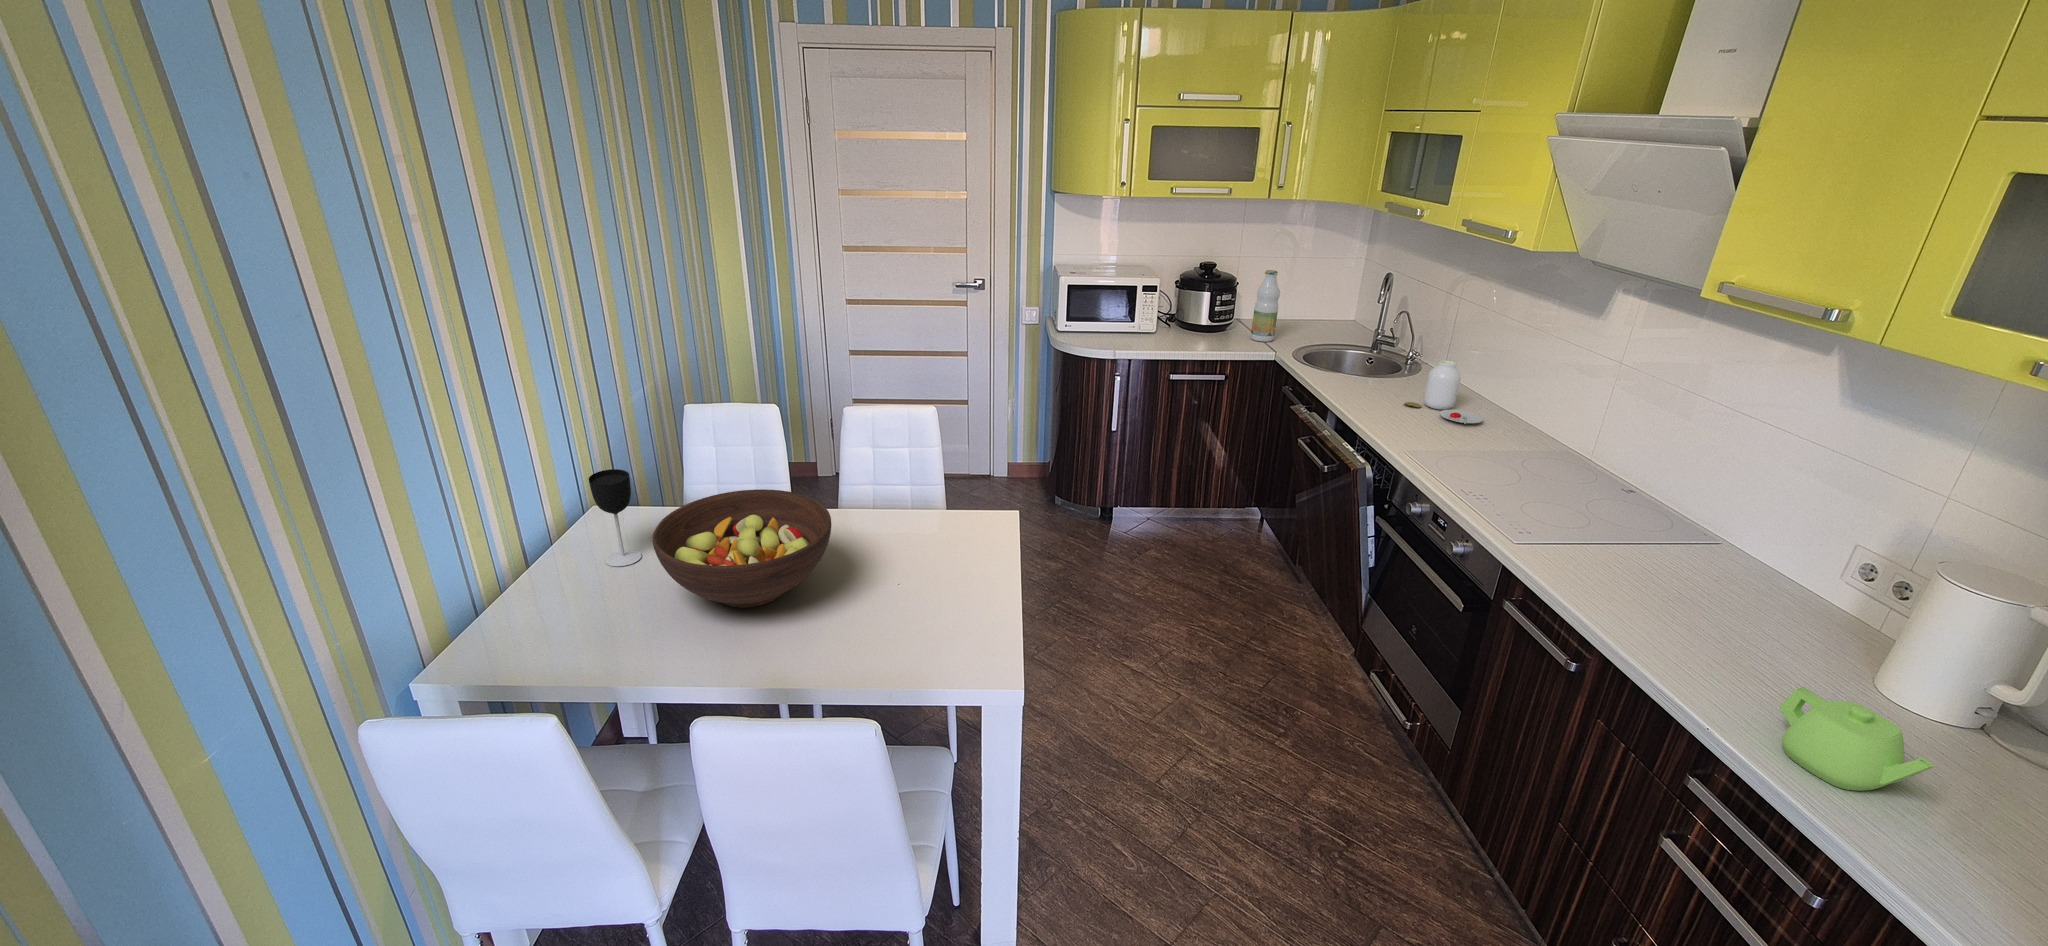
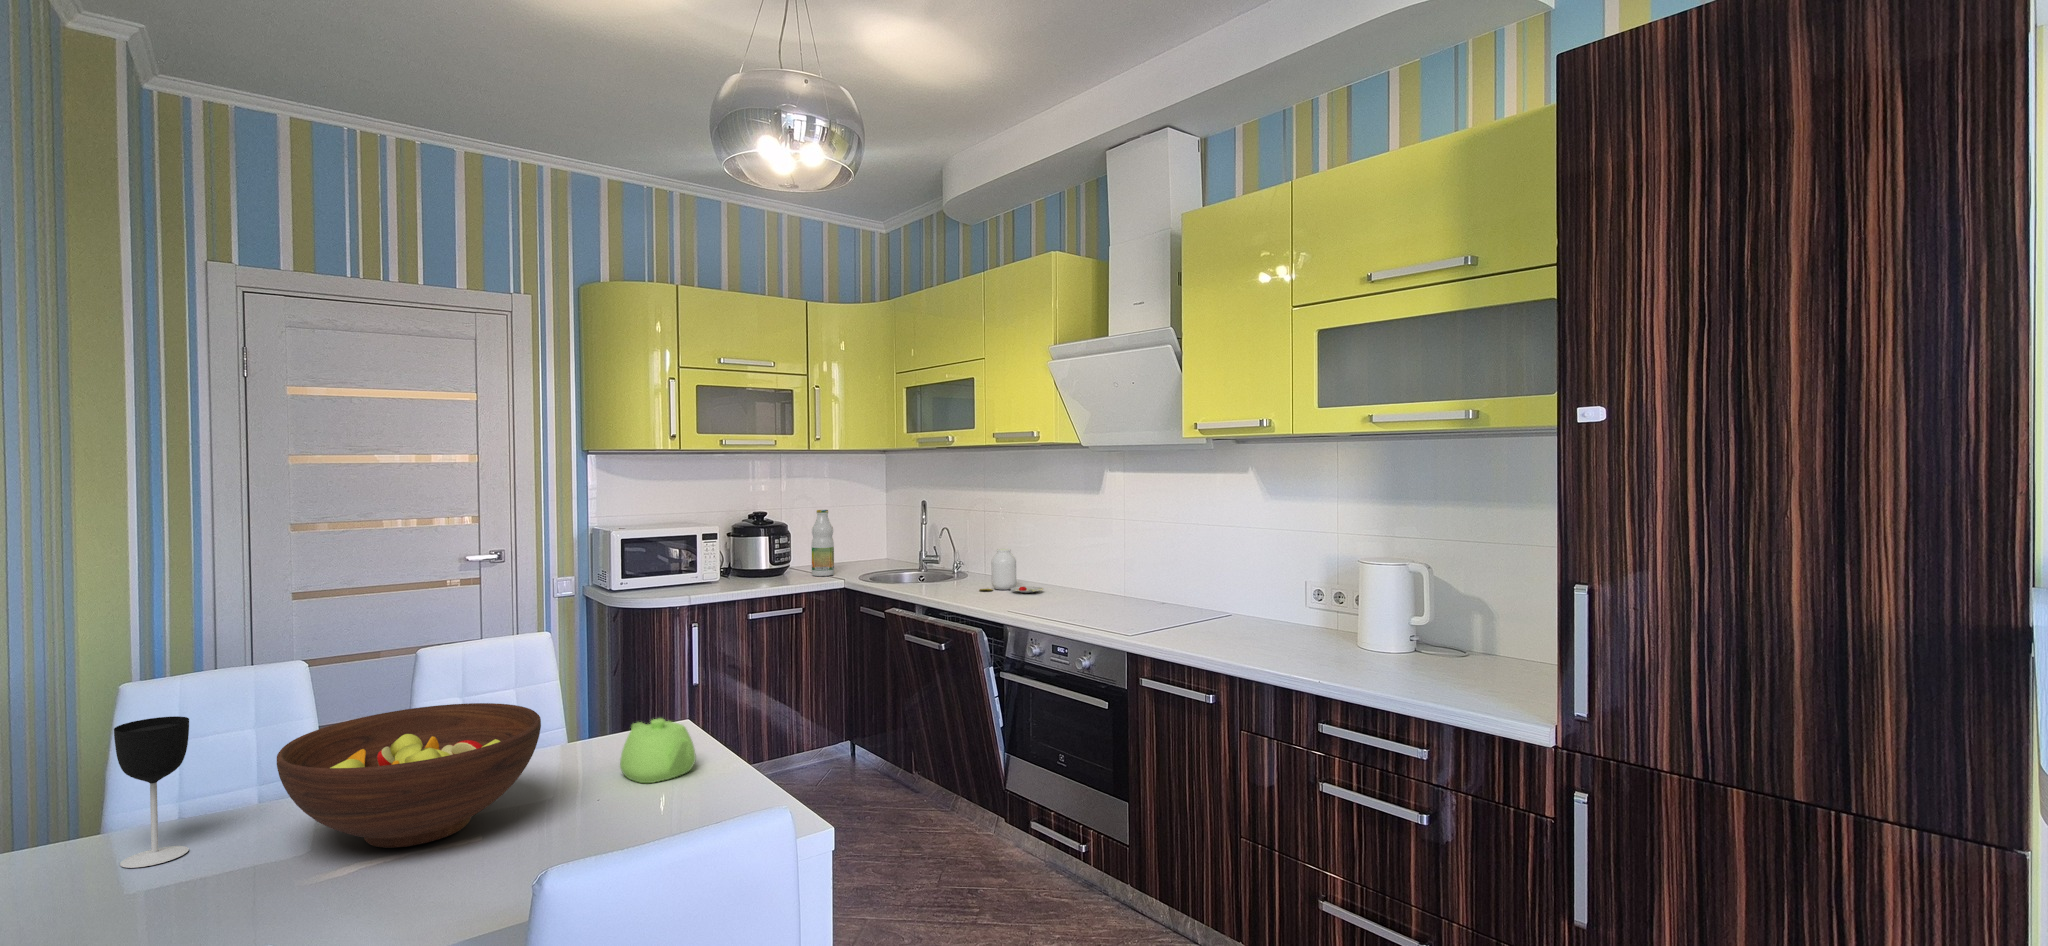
teapot: present [1779,687,1934,791] -> present [620,718,696,783]

